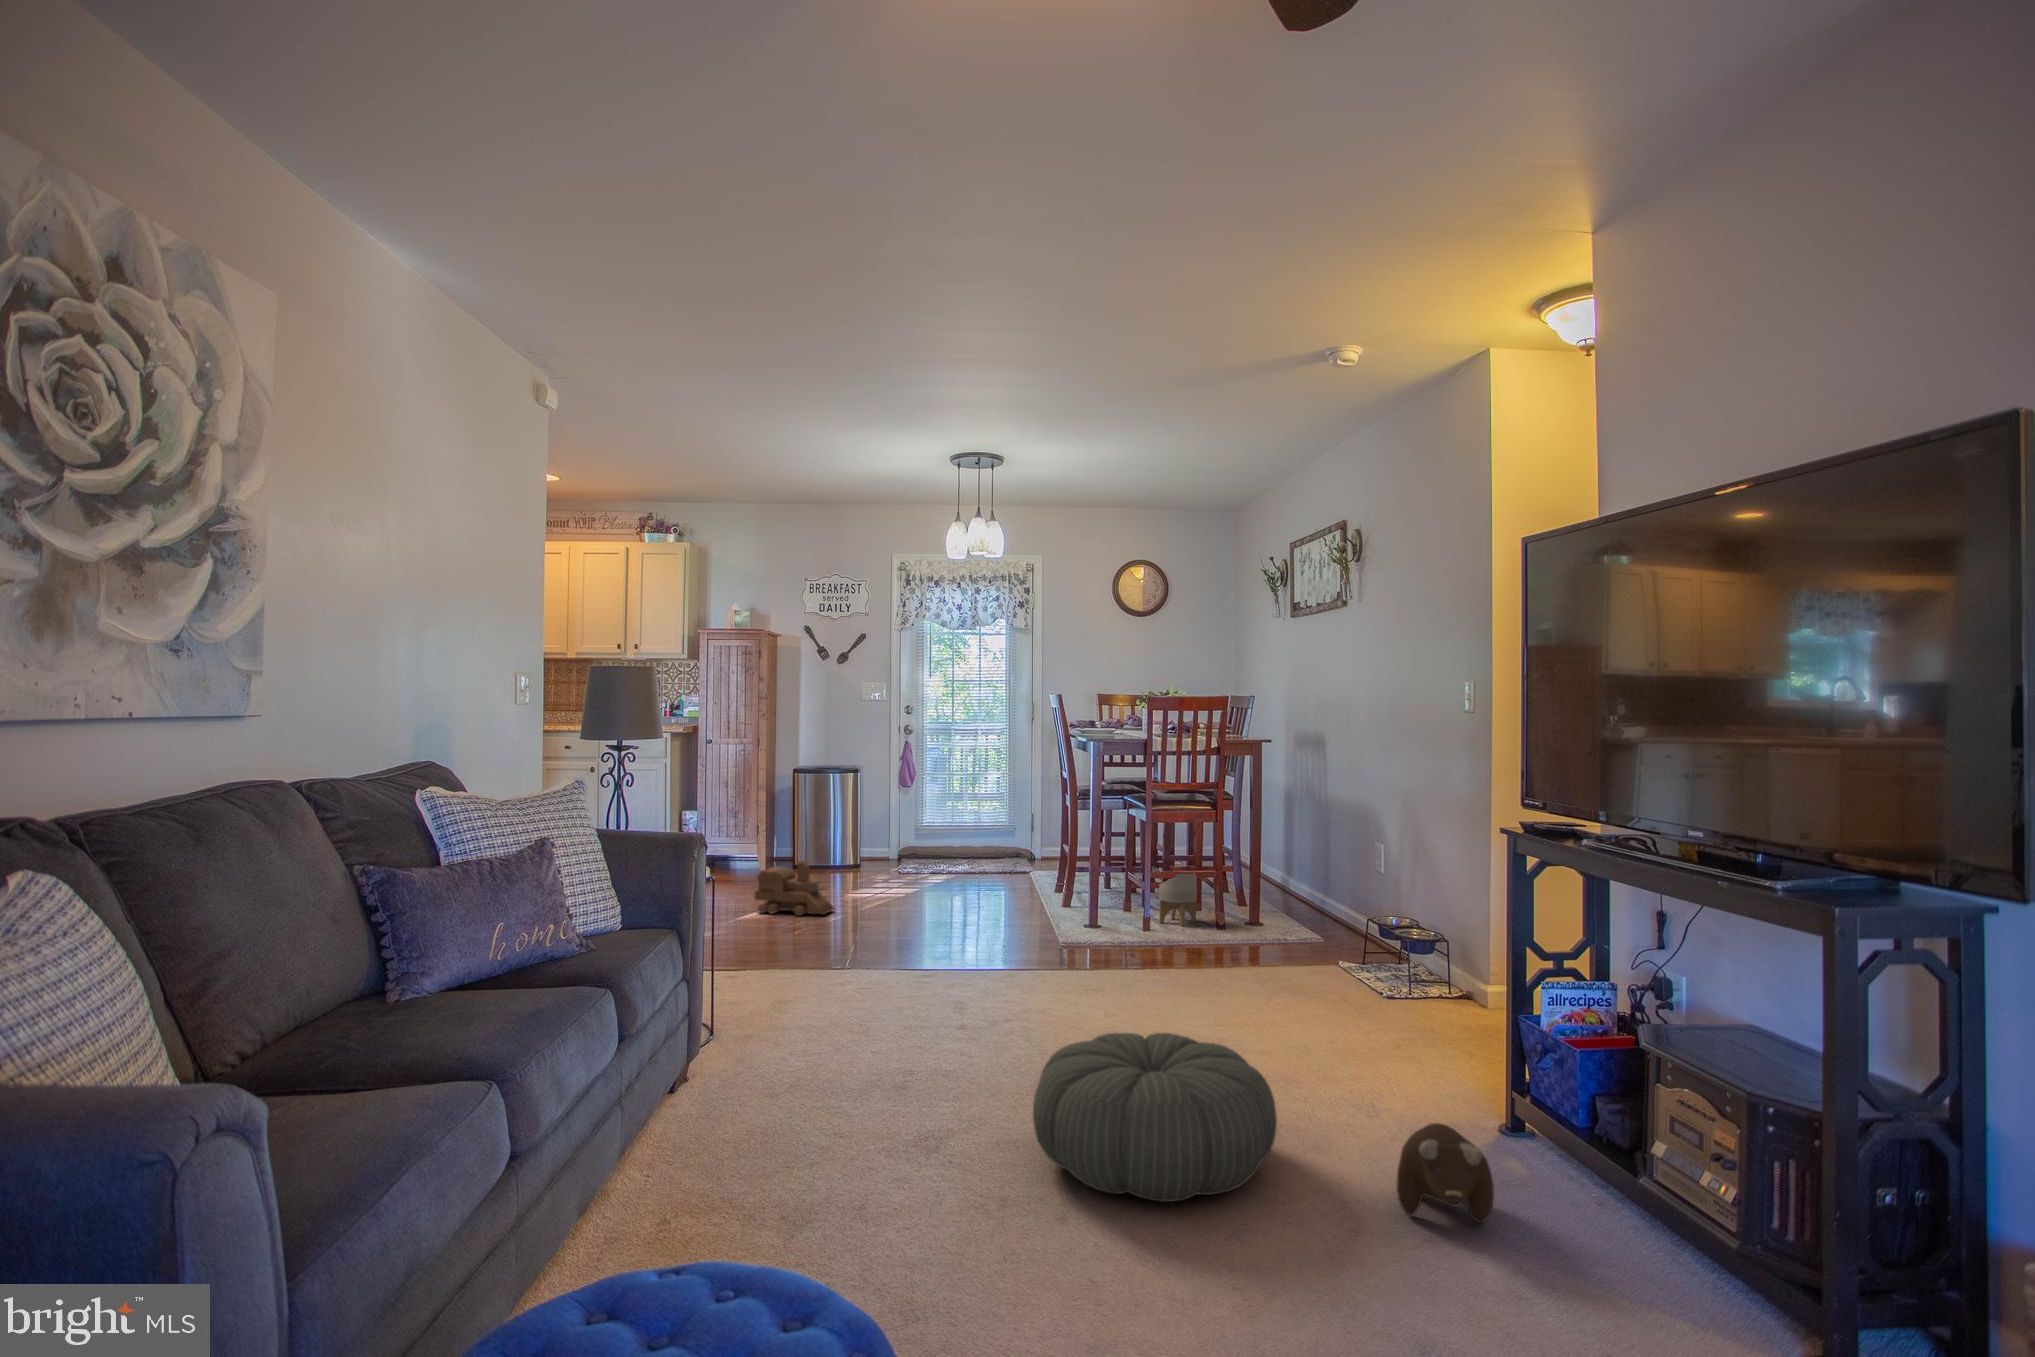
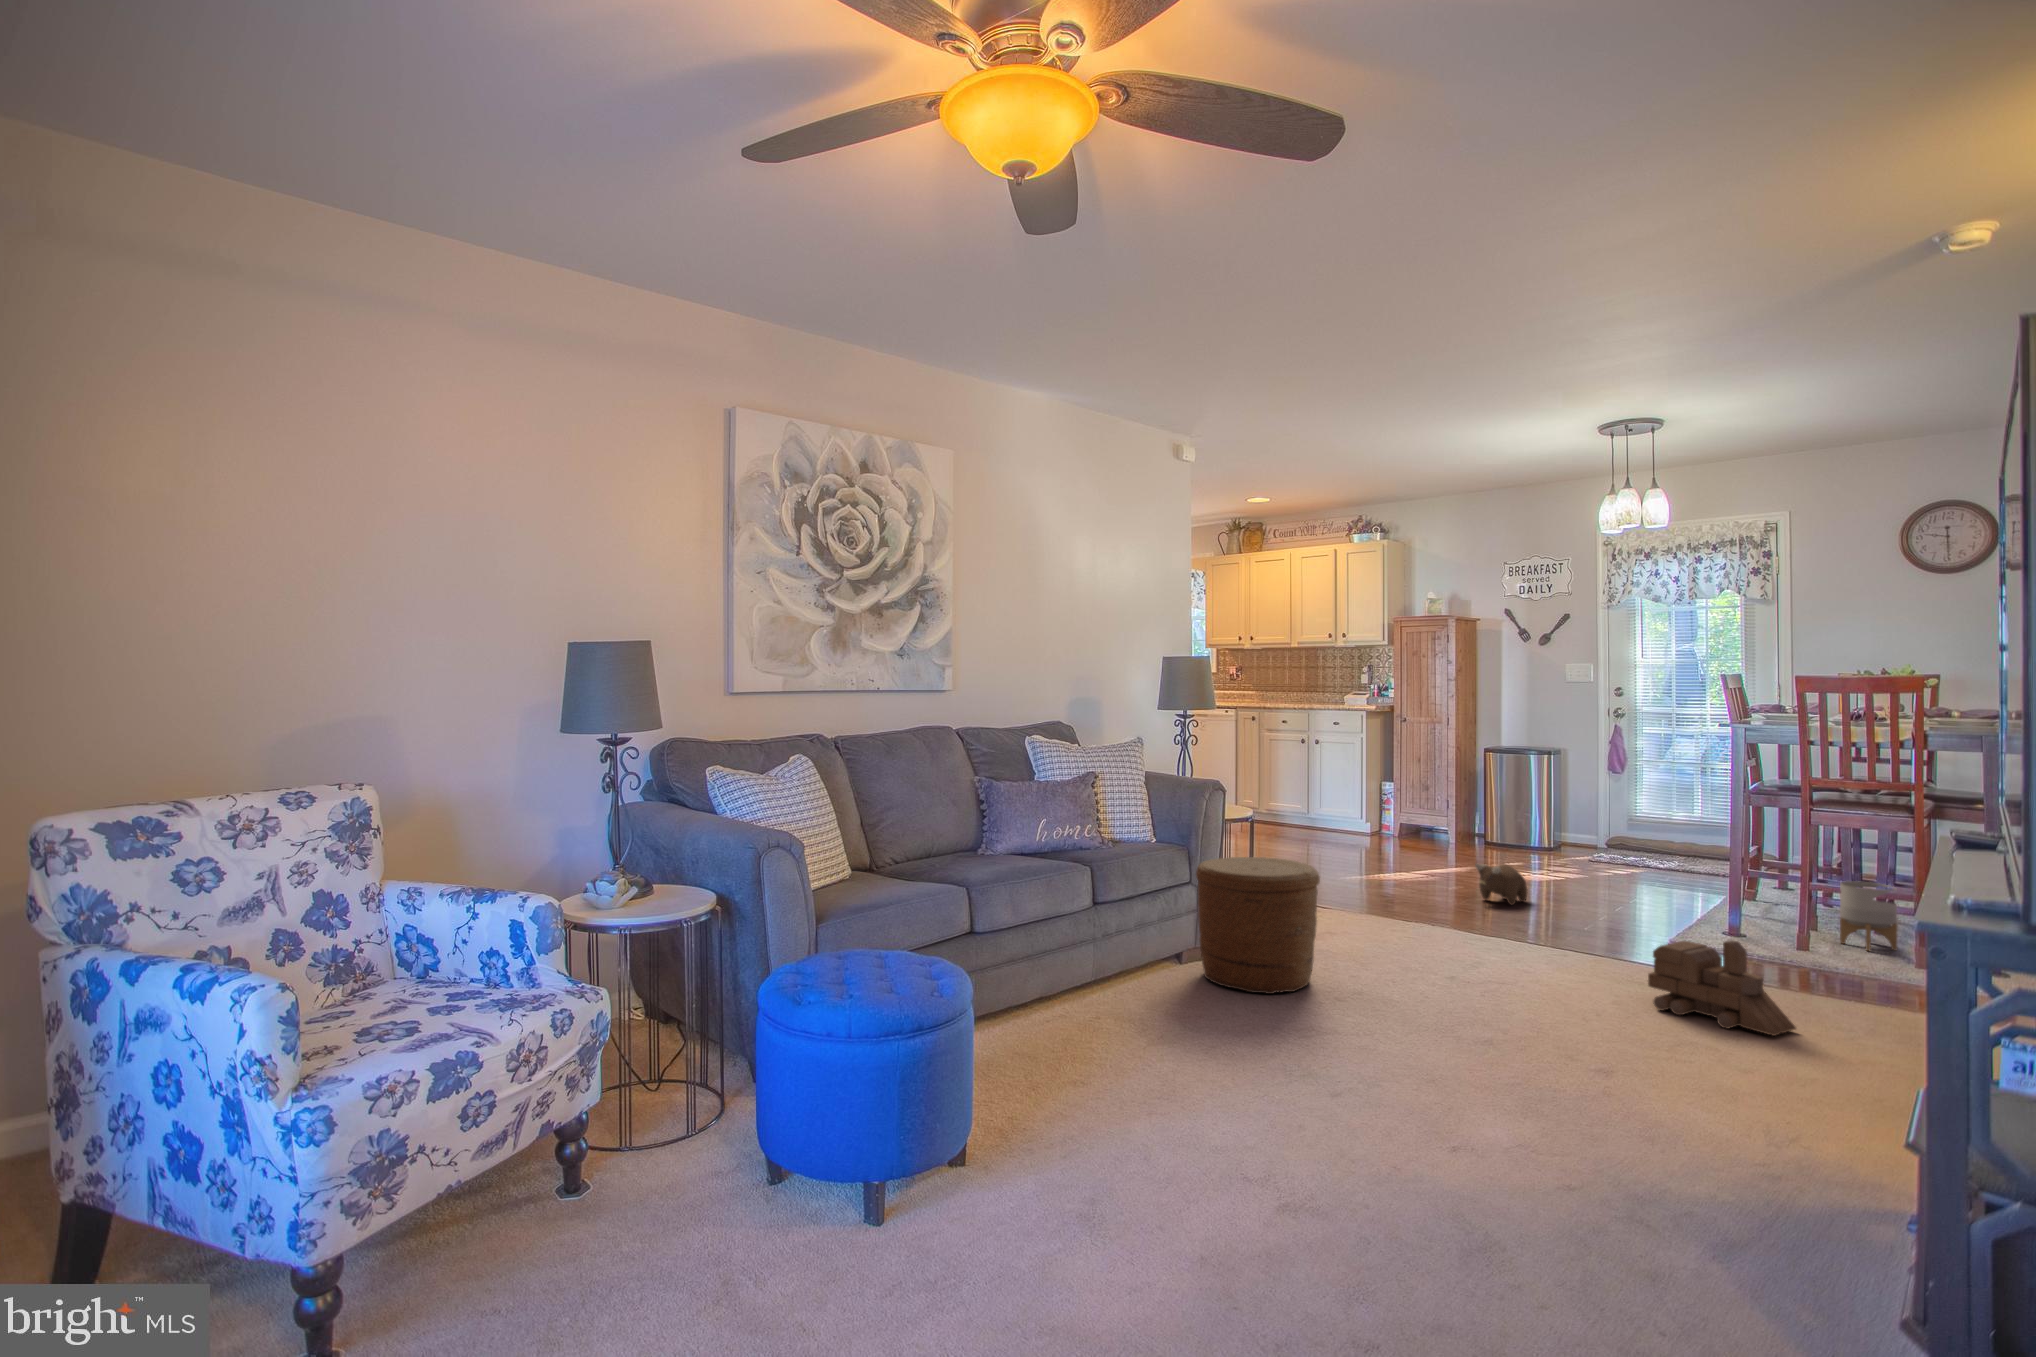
toy train: present [754,861,834,916] -> present [1648,940,1796,1036]
woven basket: none [713,925,873,1111] -> present [1196,857,1320,994]
pouf: present [1033,1033,1277,1202] -> none [1349,976,1579,1118]
plush toy: present [1397,1123,1494,1223] -> present [1475,864,1527,905]

